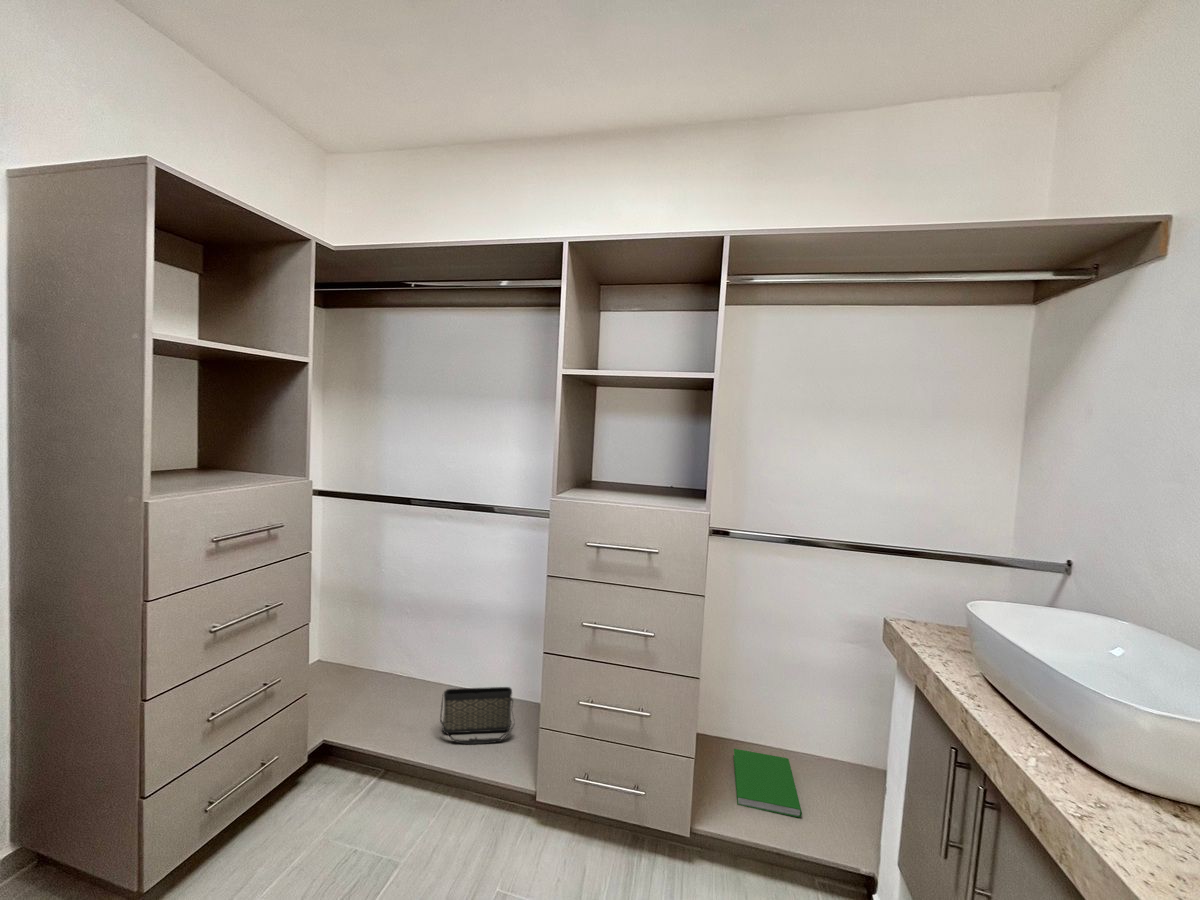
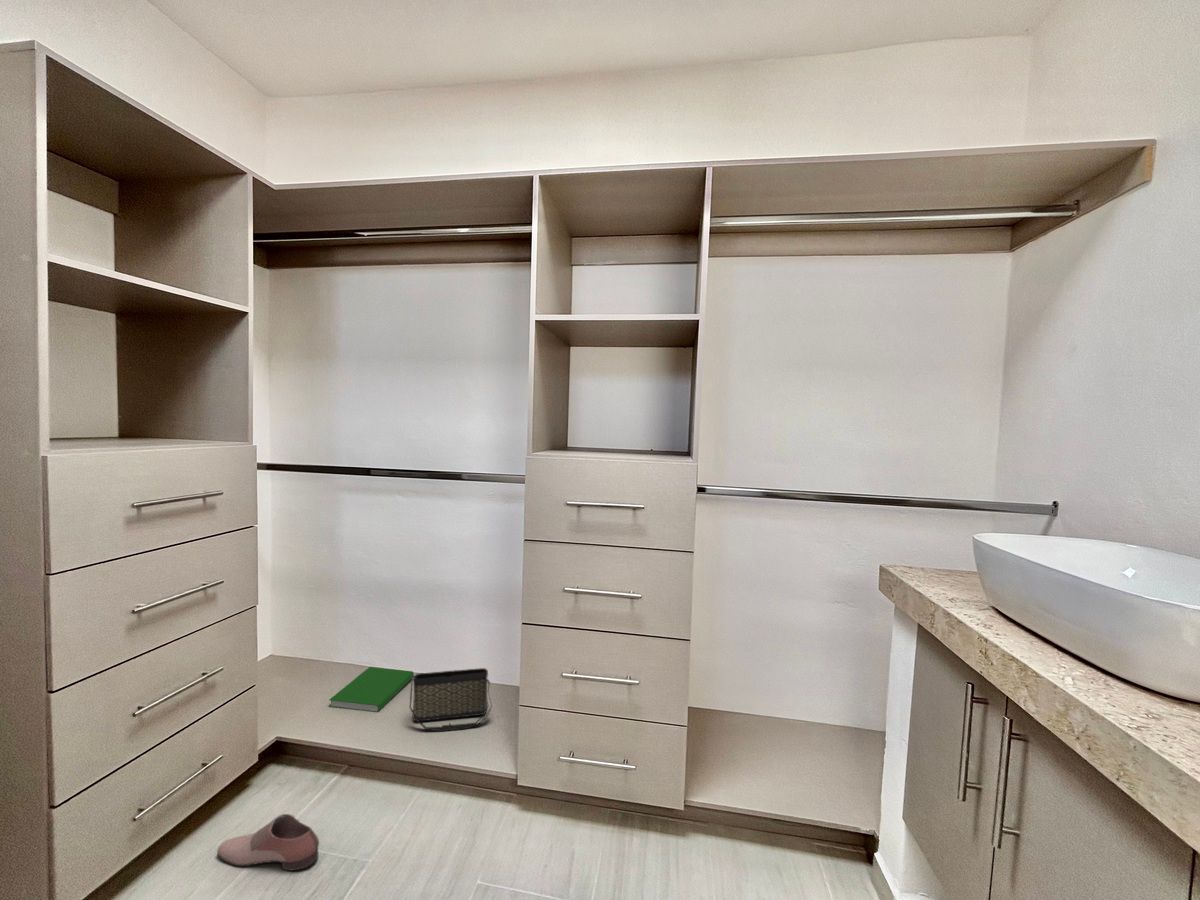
hardcover book: present [733,749,802,818] -> present [329,667,414,712]
shoe: none [272,813,358,864] -> present [217,814,319,870]

